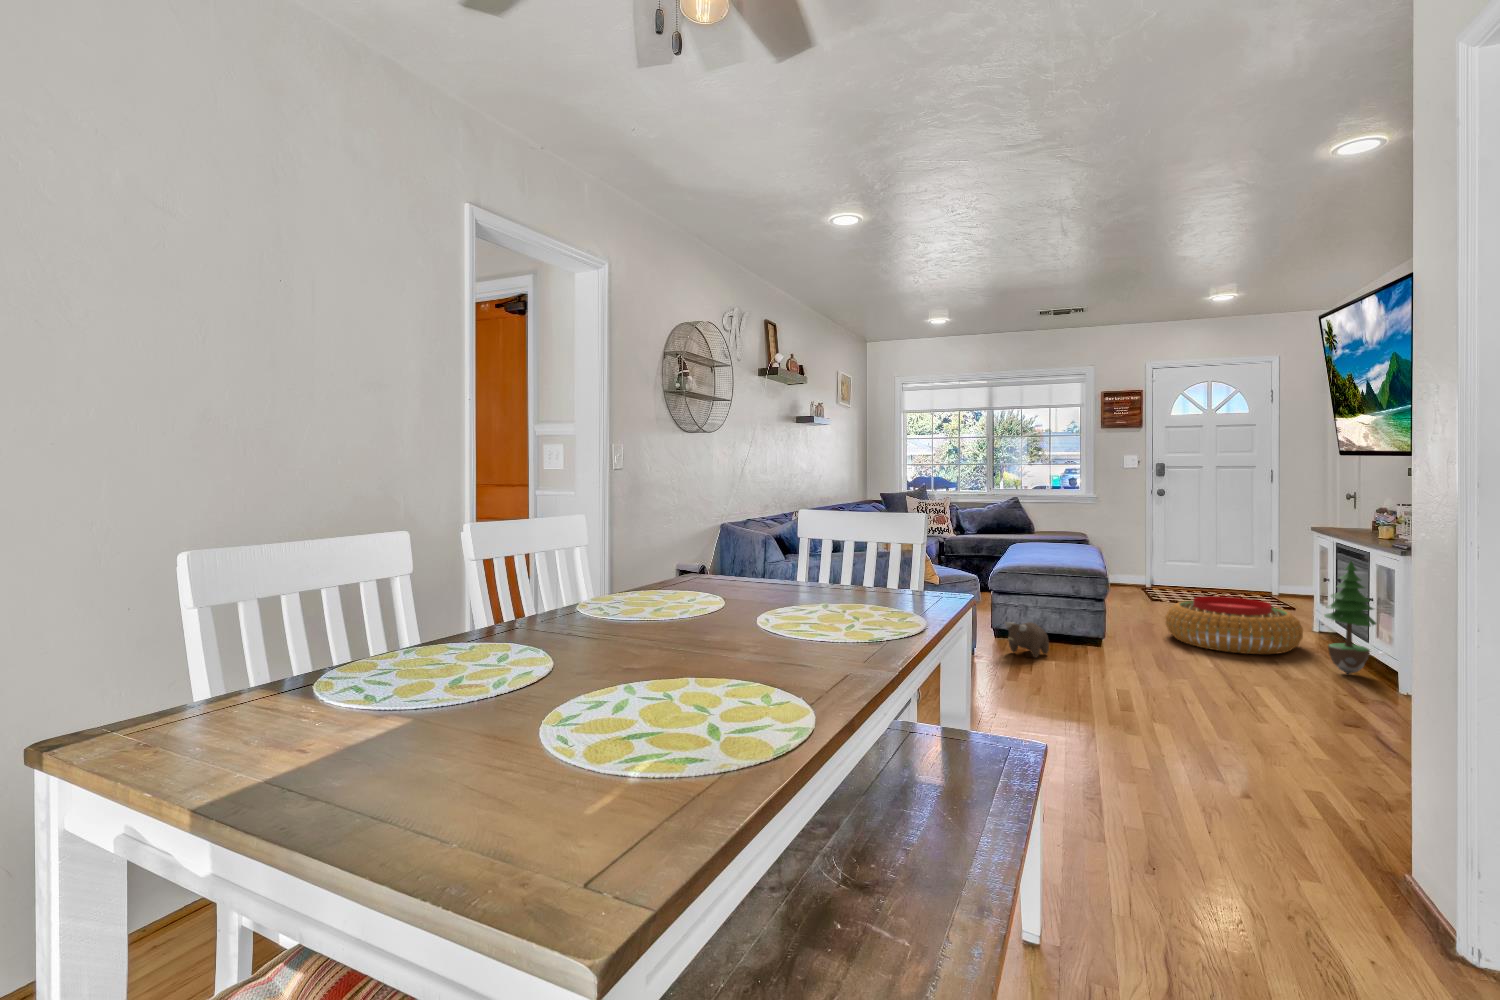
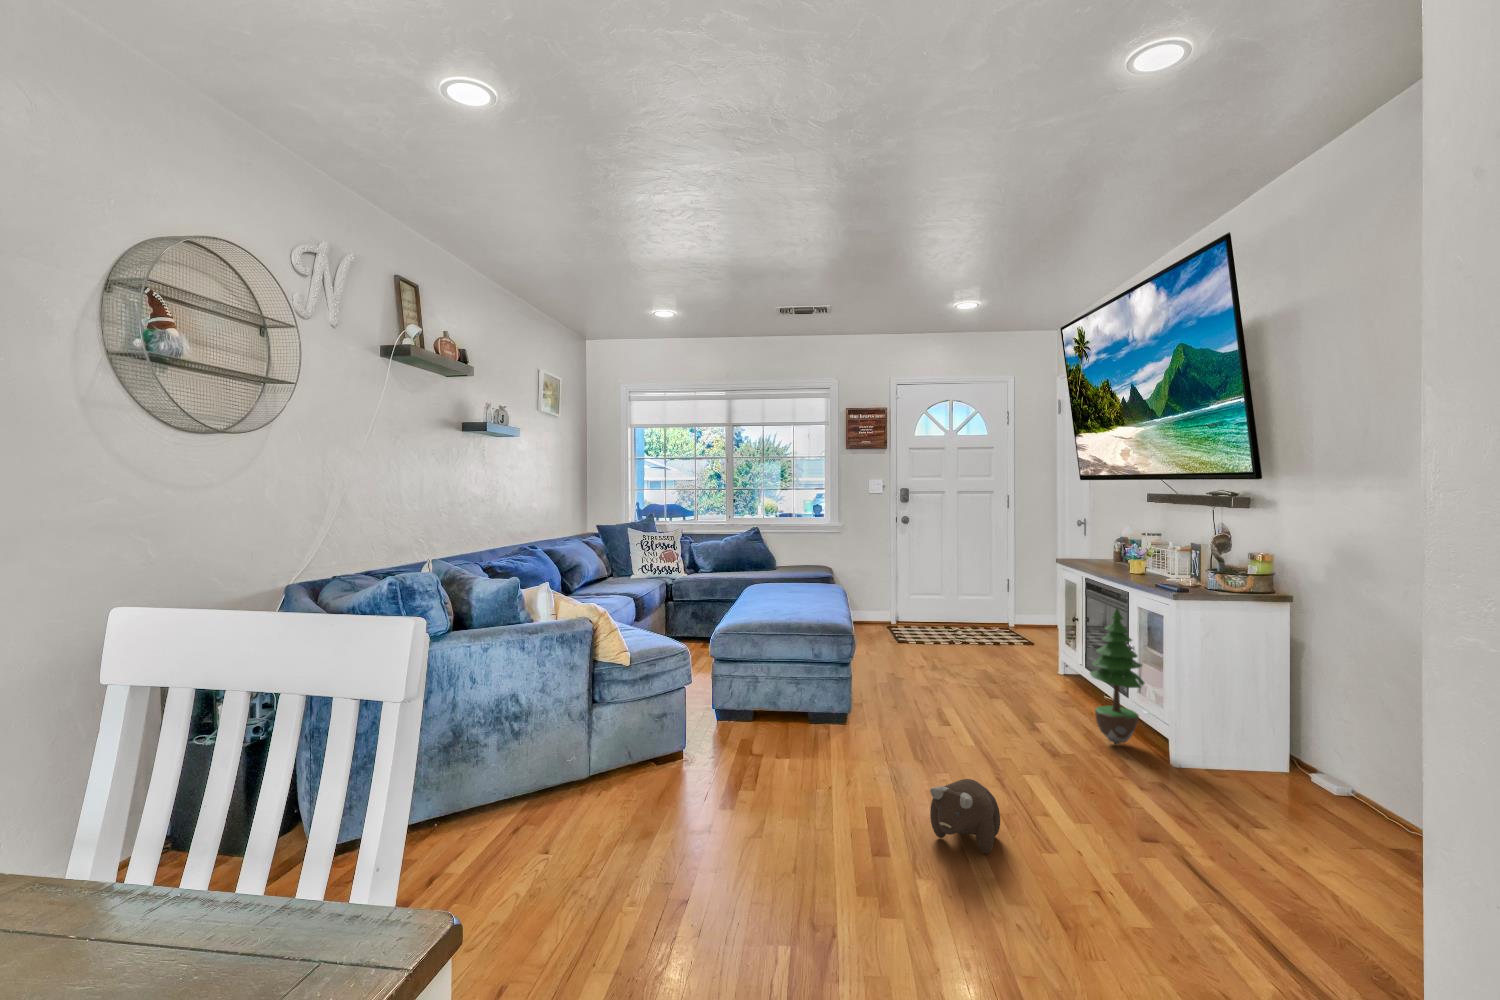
pouf: present [1165,596,1303,654] -> none [917,645,1061,720]
plush toy: present [1005,622,1049,658] -> present [930,779,1000,854]

